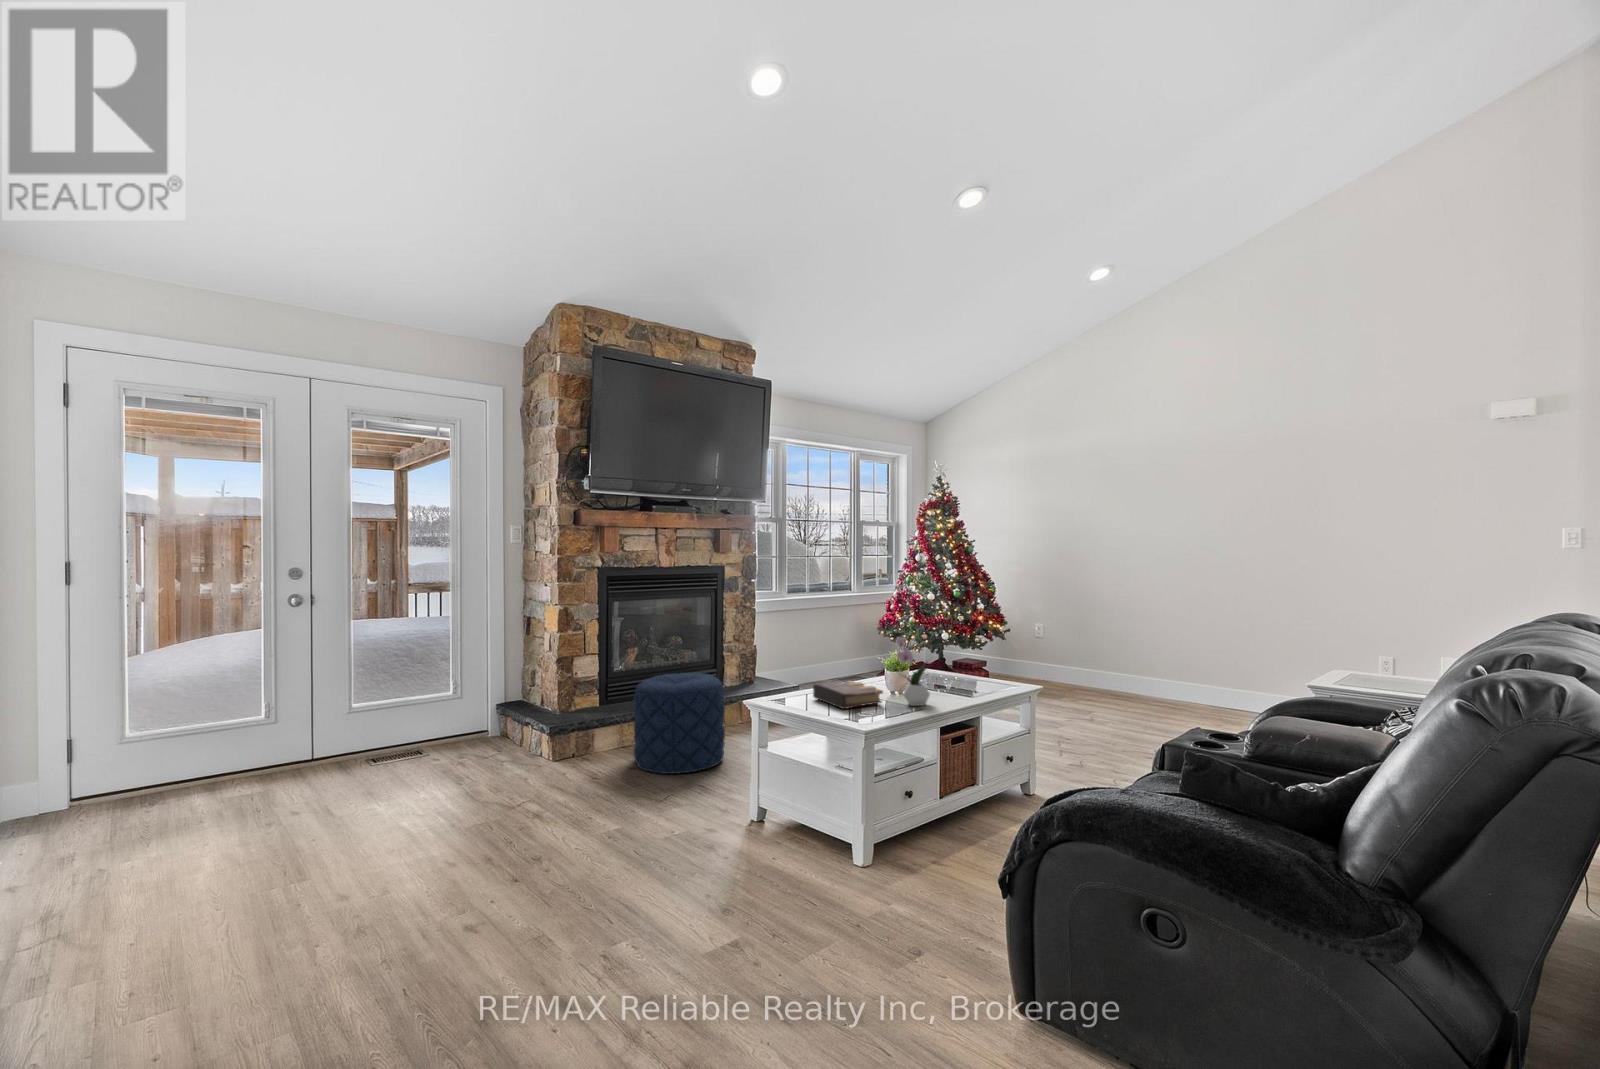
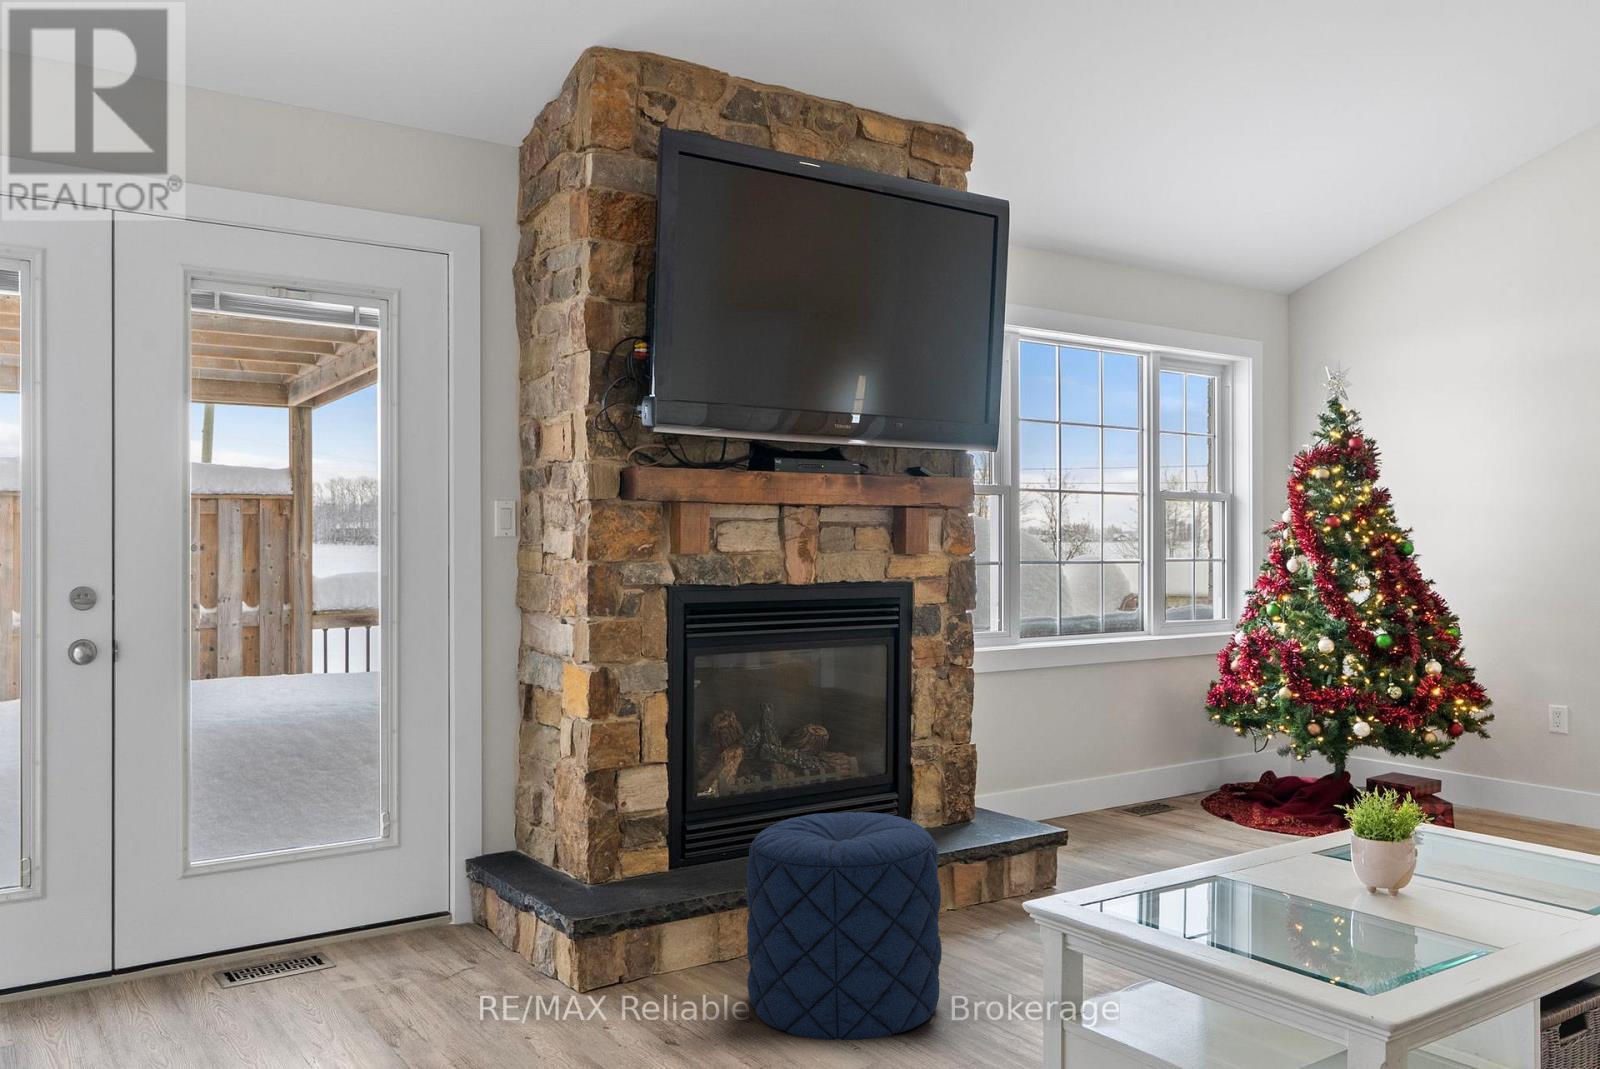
flower arrangement: present [897,625,930,706] -> none [1405,735,1510,943]
book: present [813,681,883,709] -> none [1180,862,1374,947]

